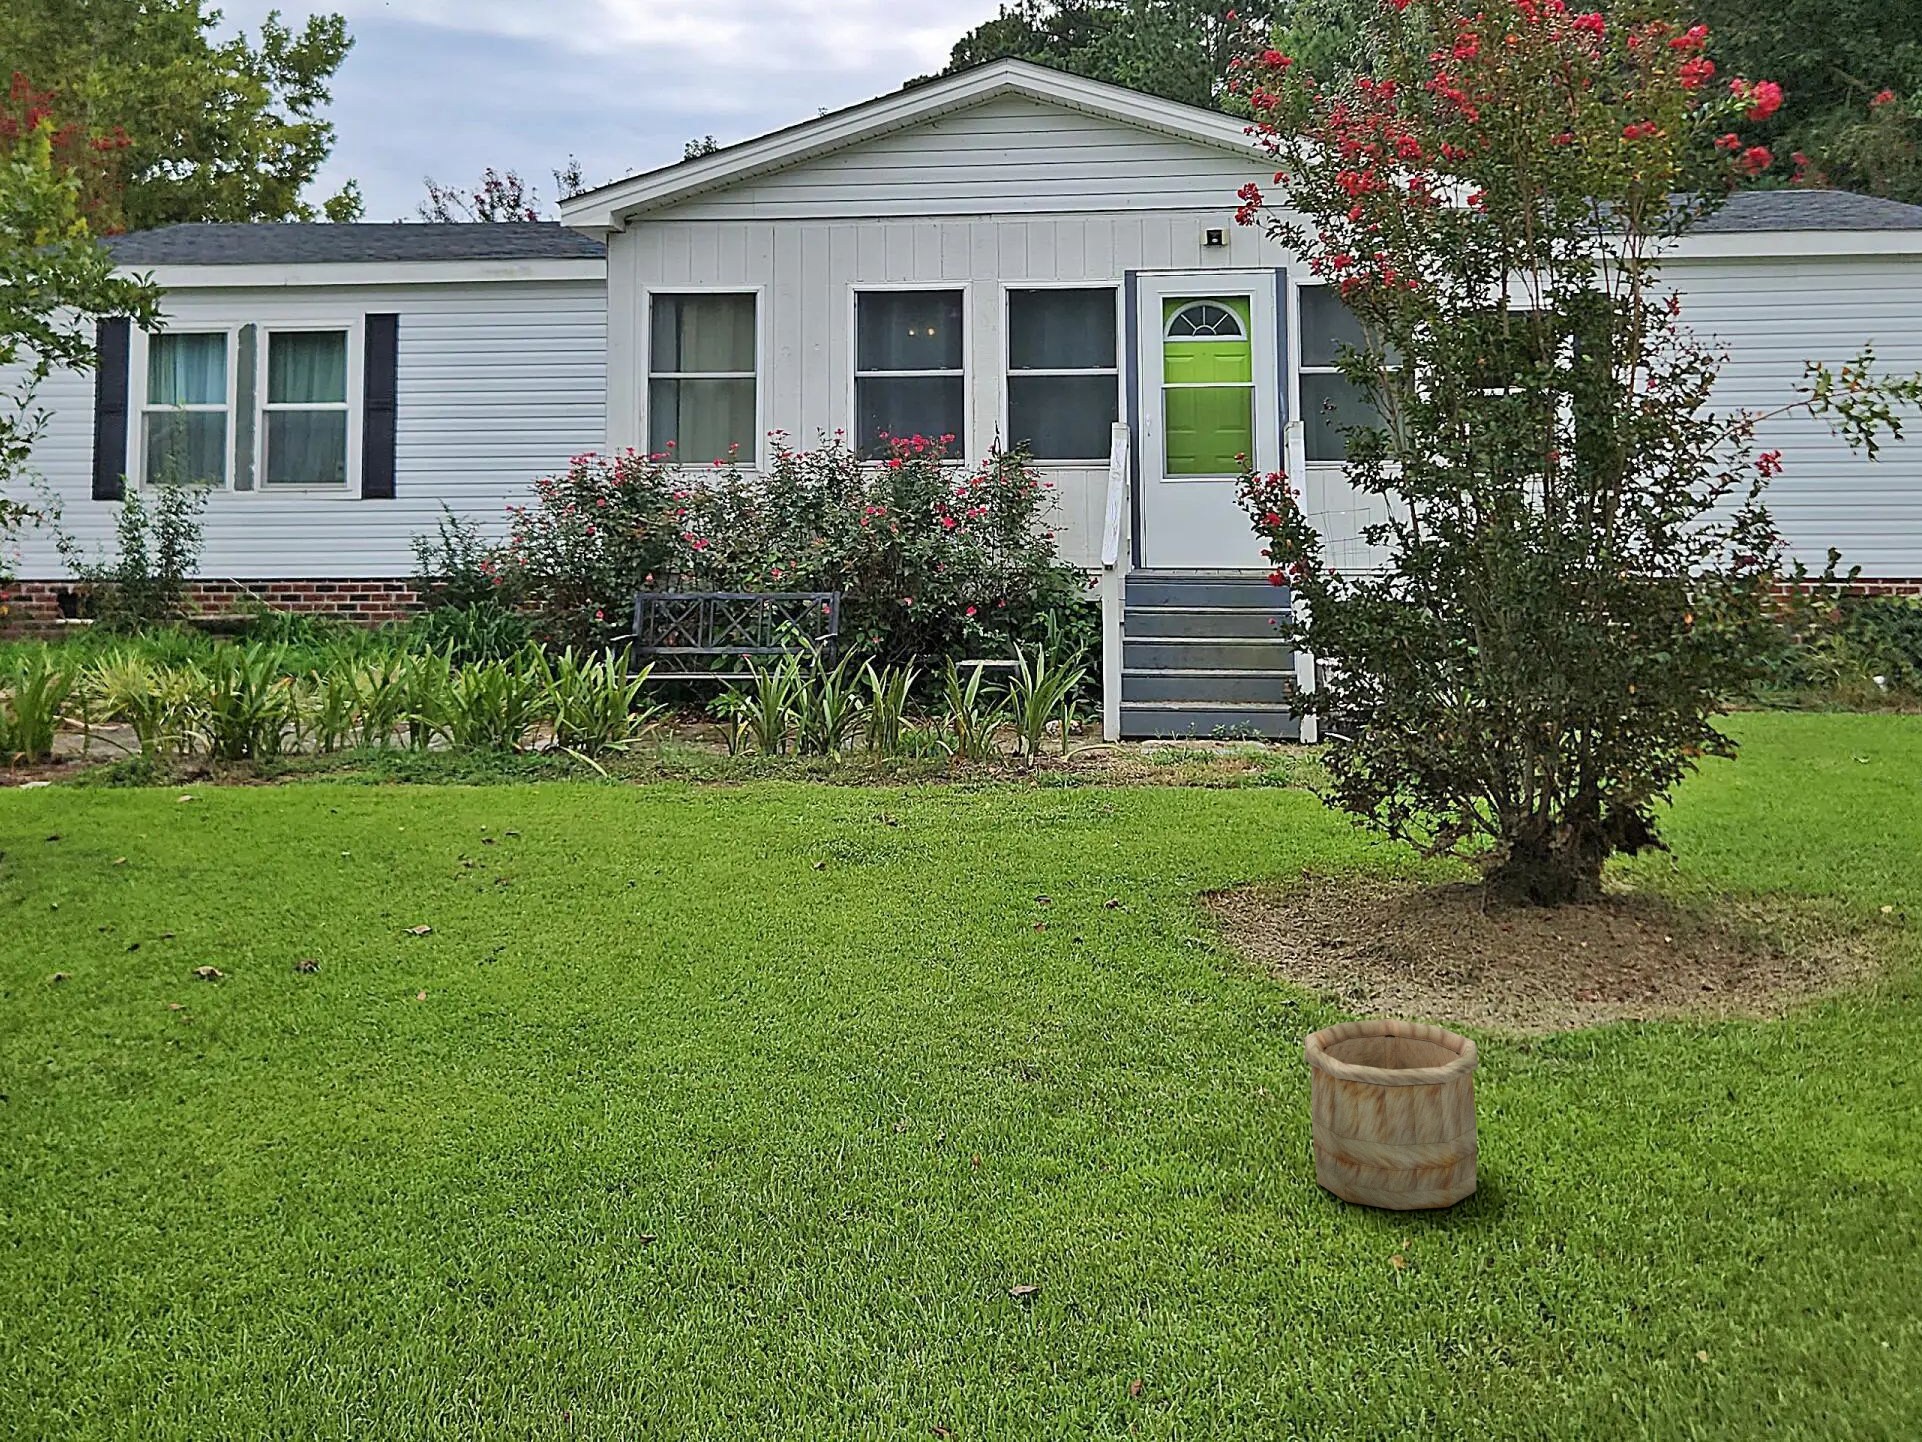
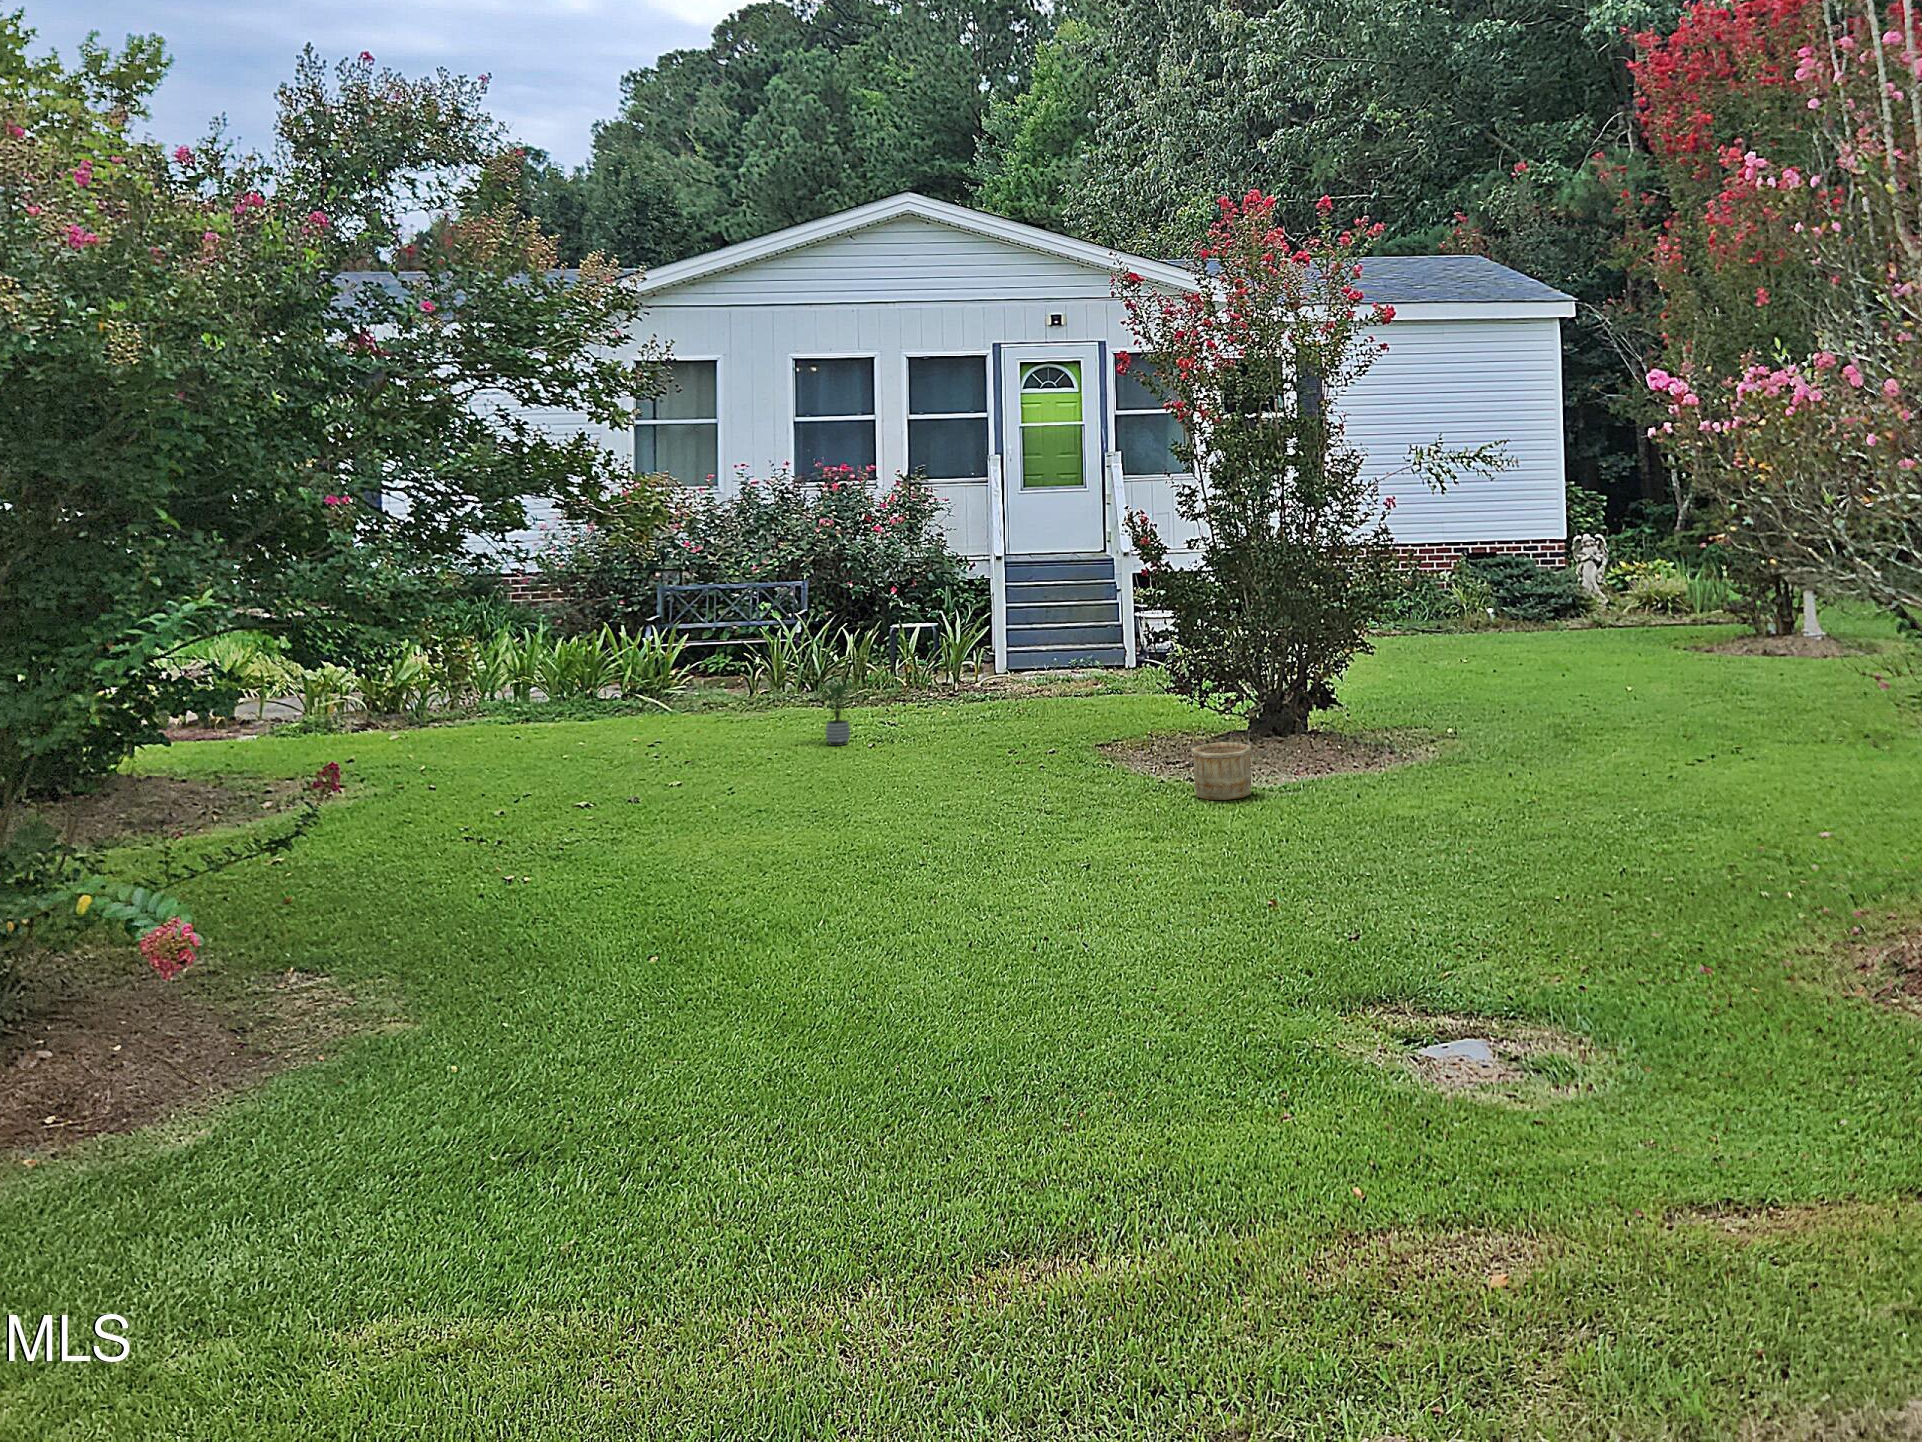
potted plant: none [596,755,693,895] -> present [815,678,852,746]

